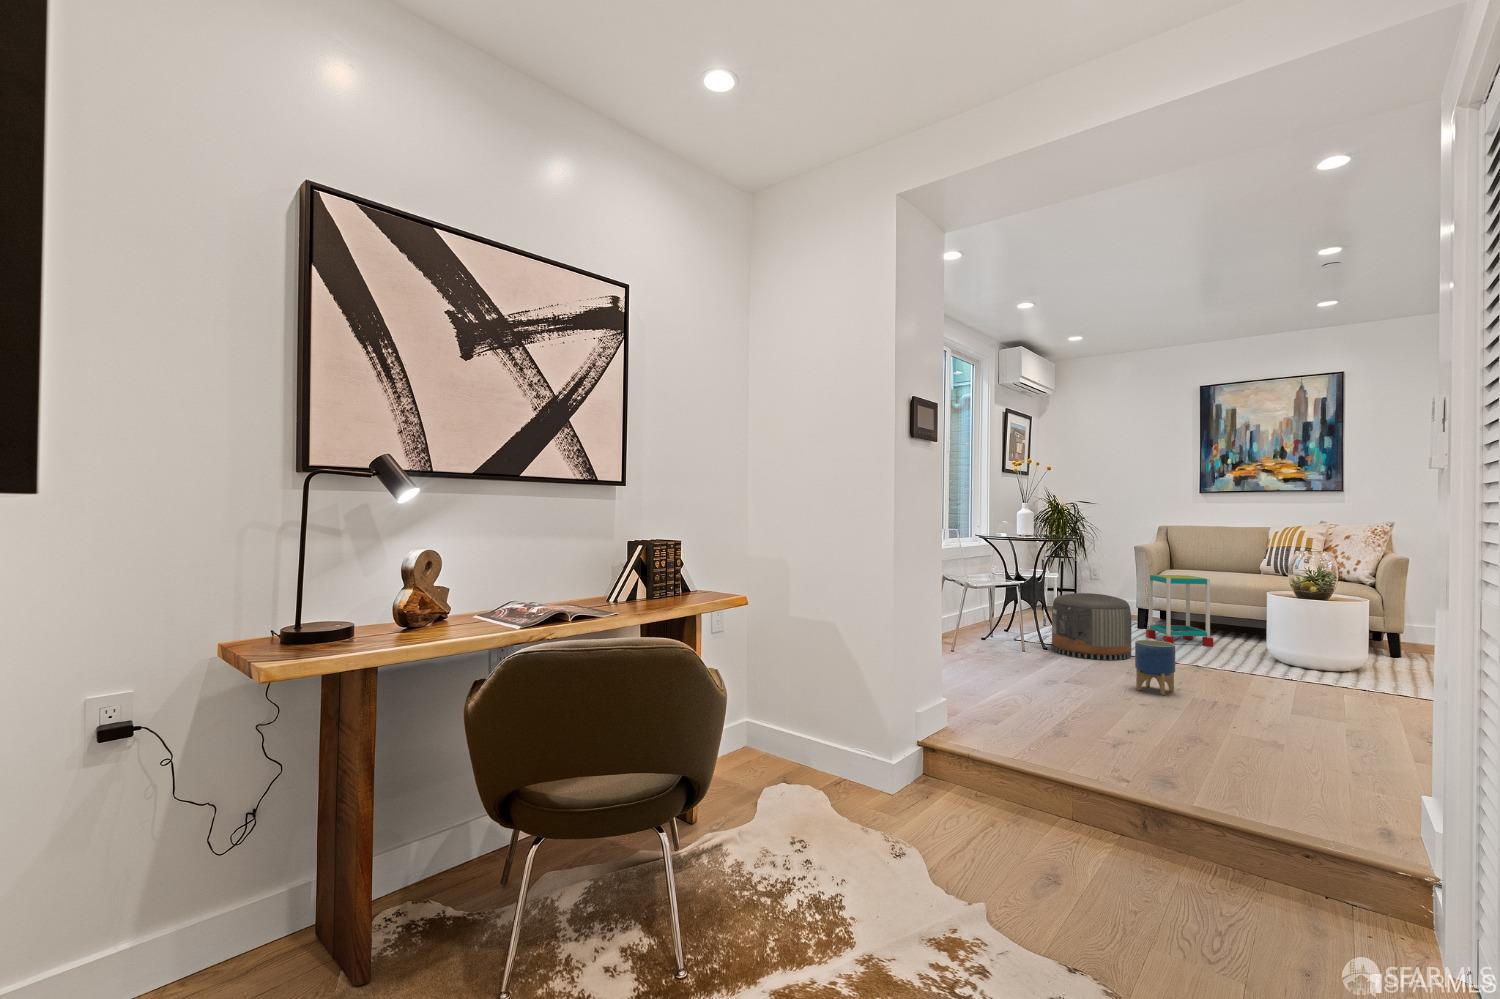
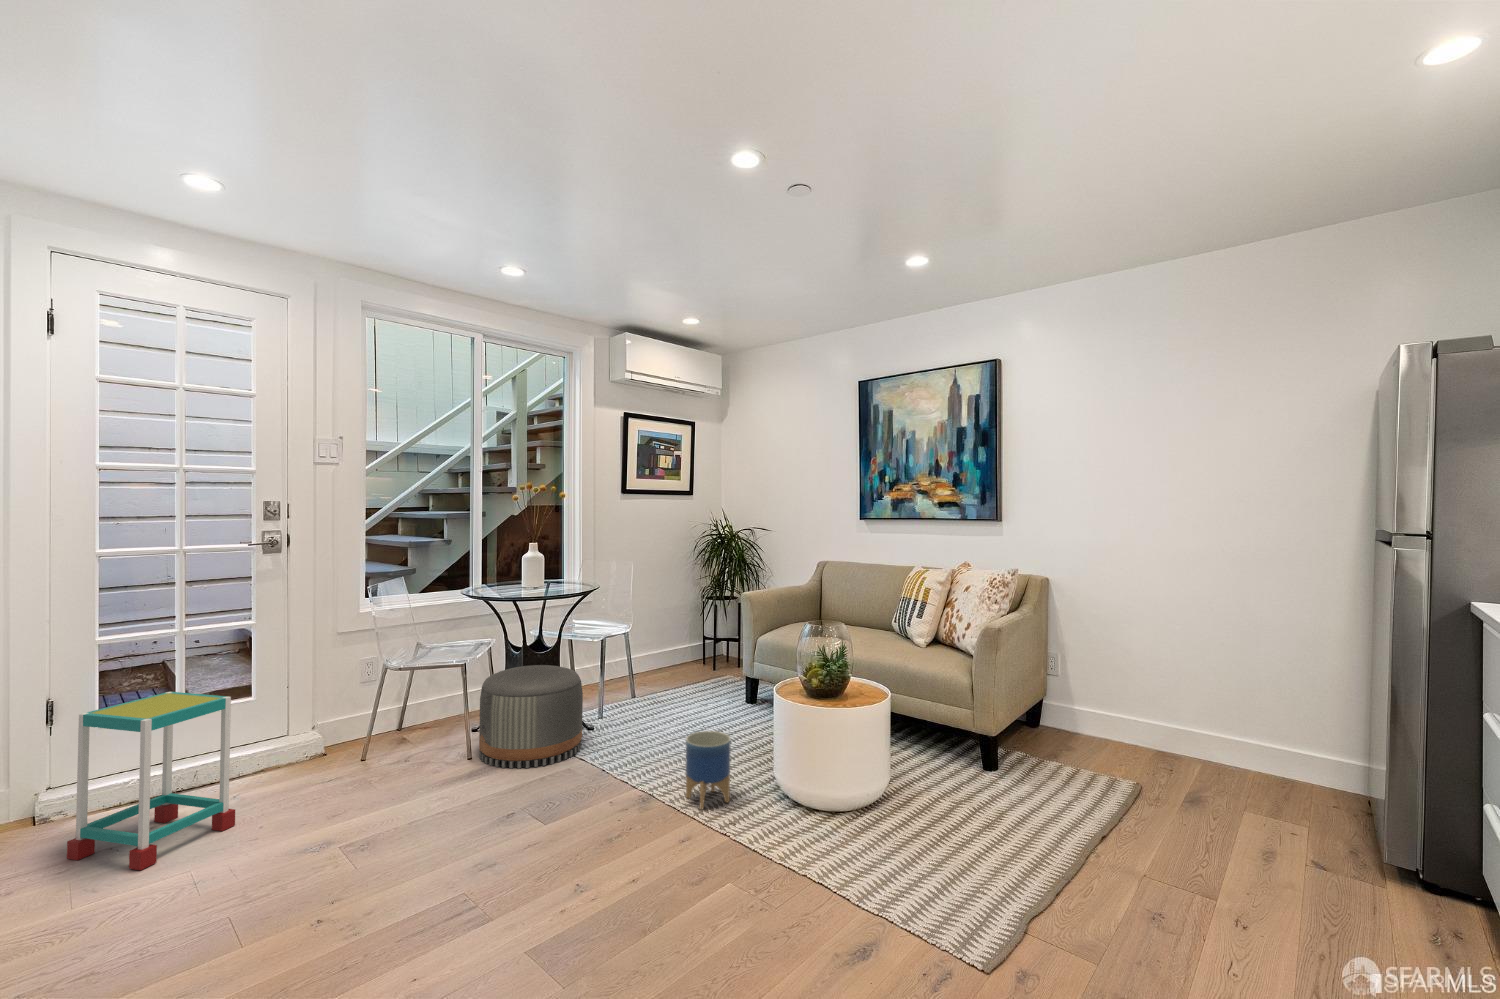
side table: present [1146,575,1213,646] -> present [67,692,235,870]
planter: present [1135,640,1175,695] -> present [686,731,731,809]

